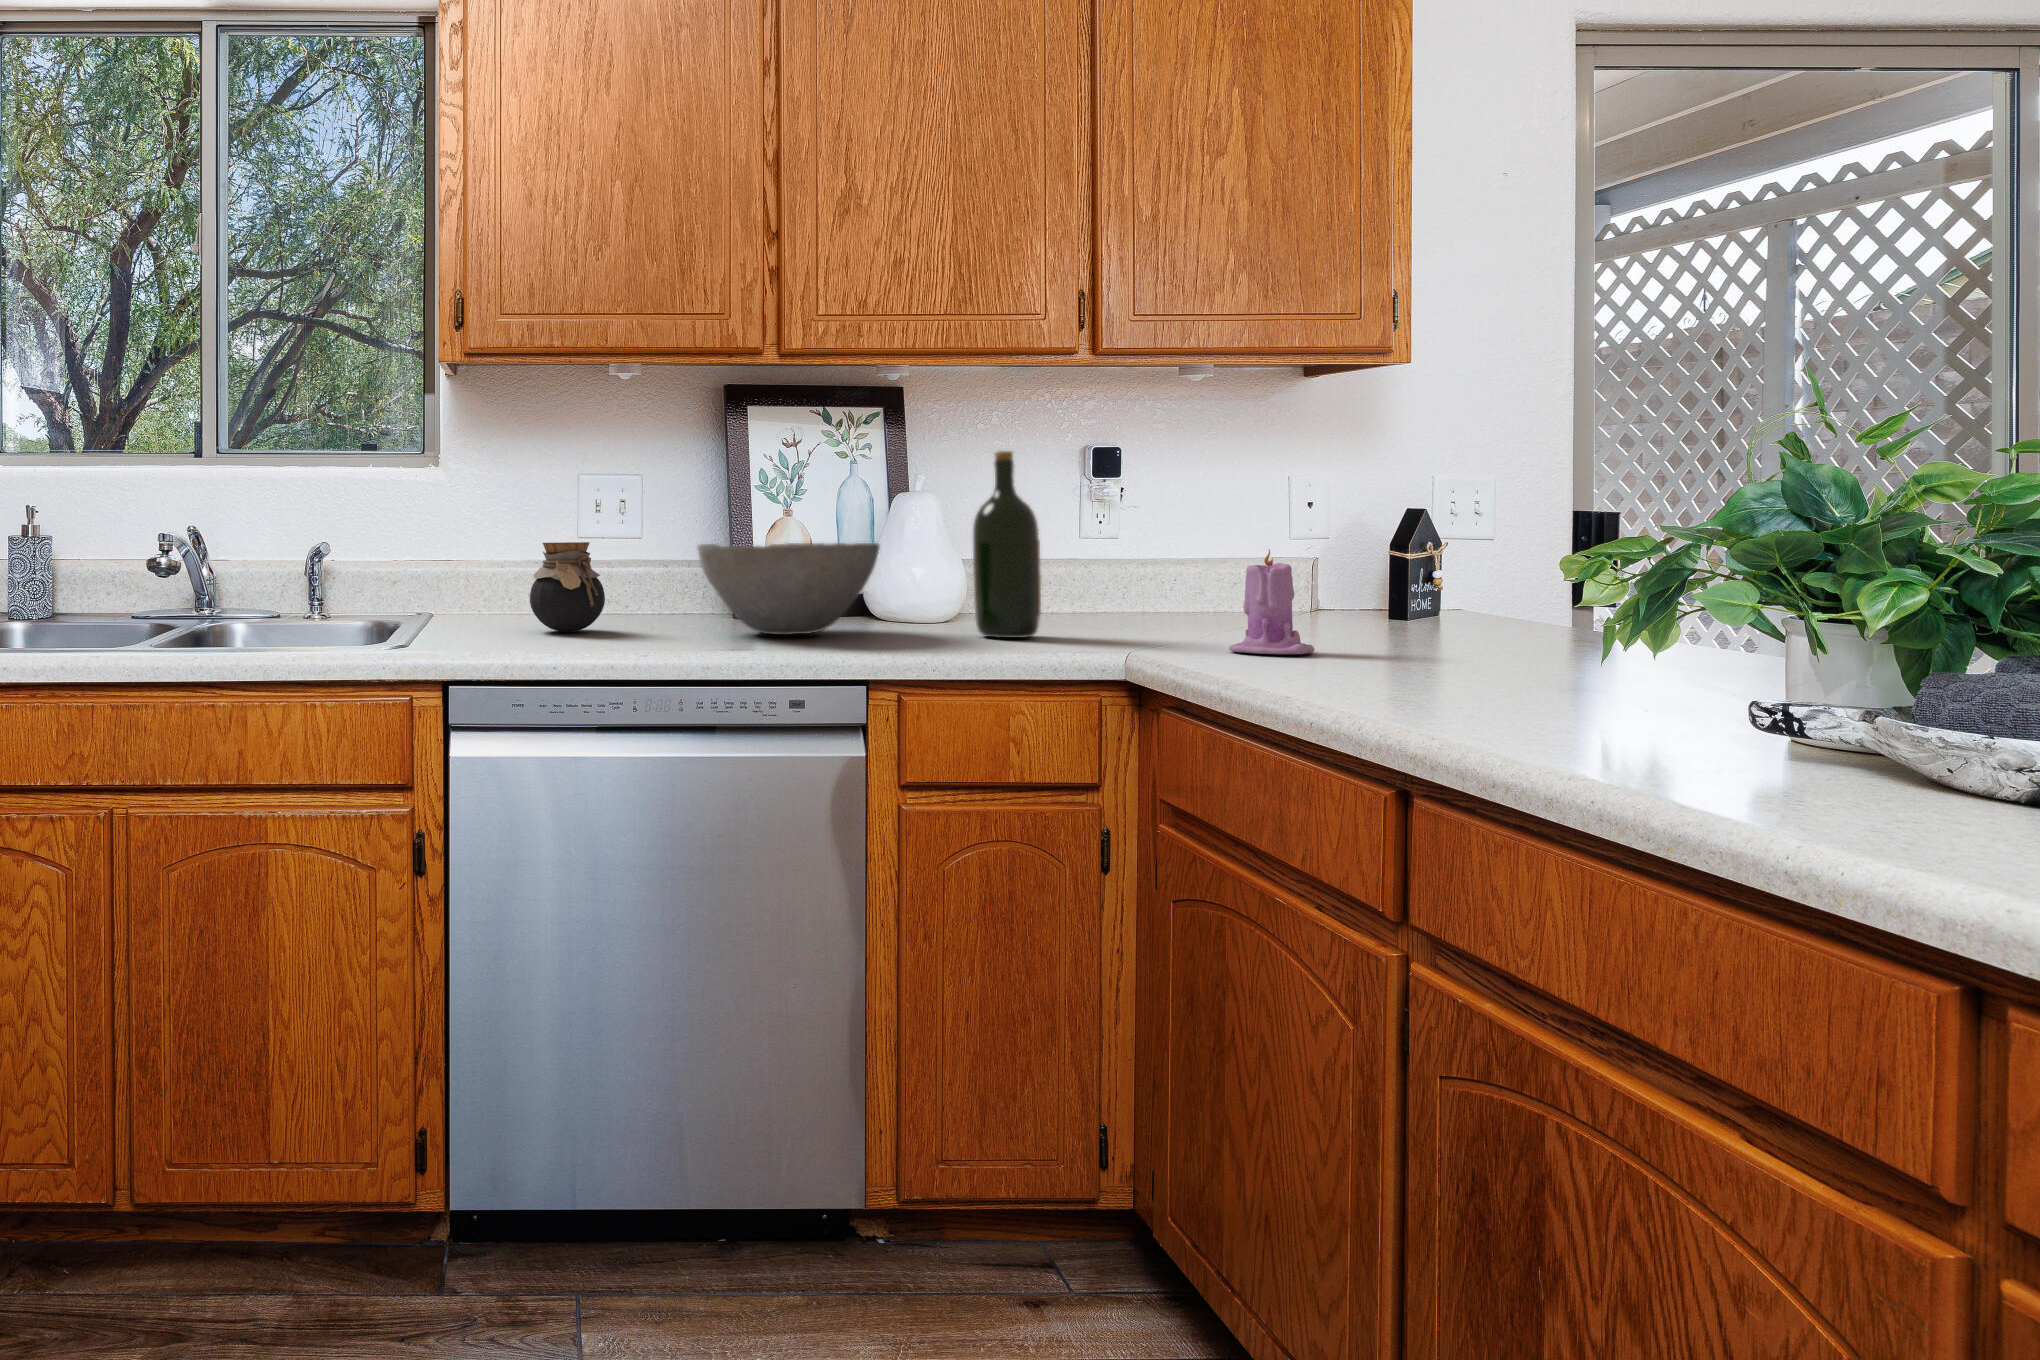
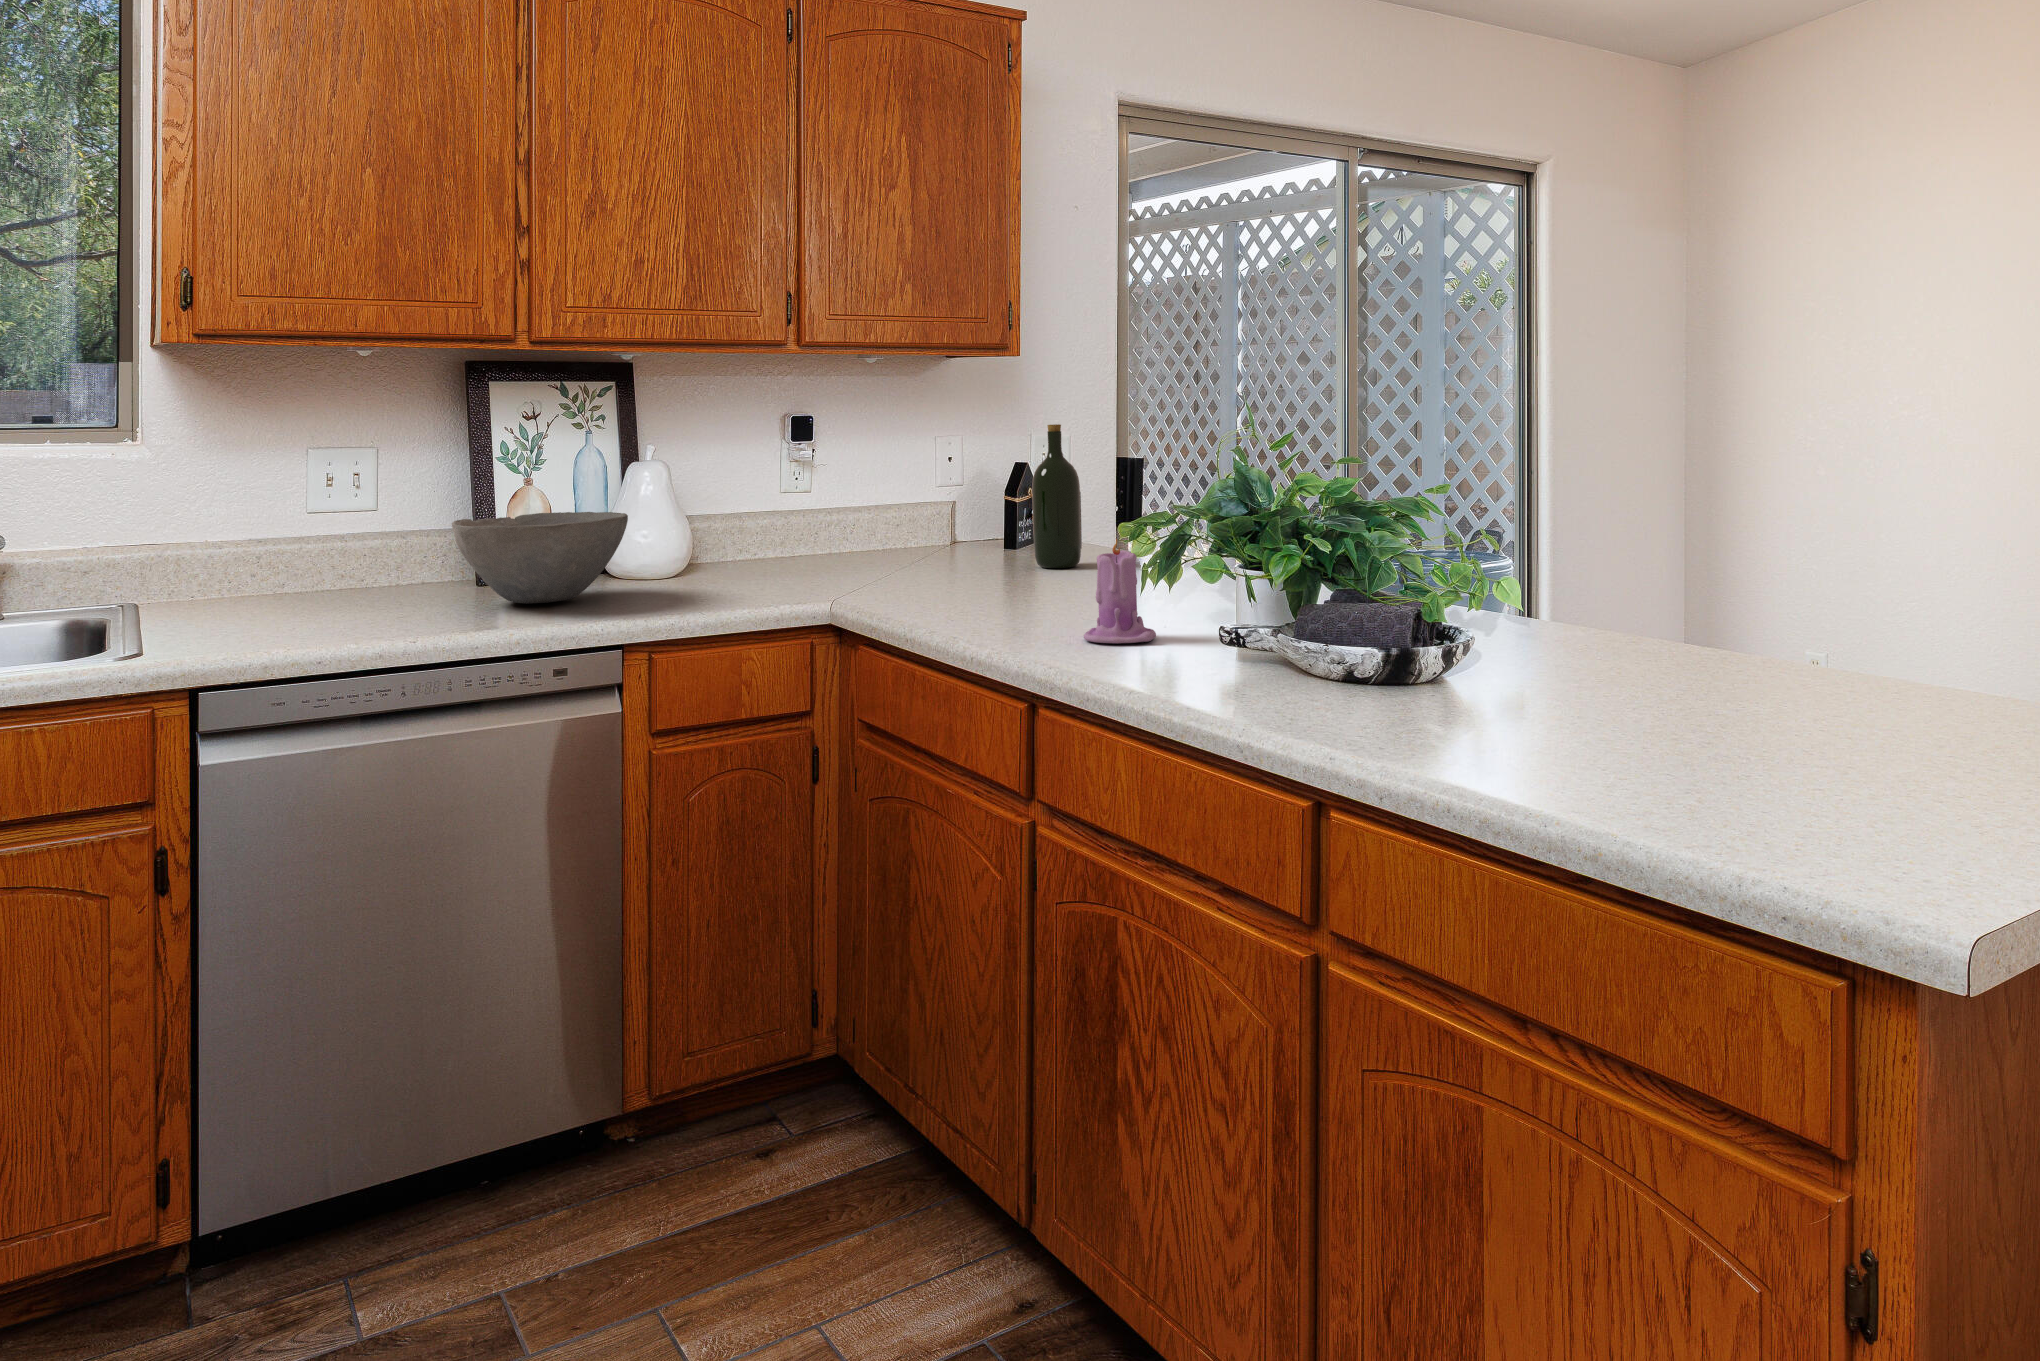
wine bottle: present [973,451,1041,638] -> present [1032,424,1082,568]
jar: present [530,542,605,632] -> none [267,524,353,618]
candle: present [1229,550,1314,654] -> present [1084,539,1156,643]

